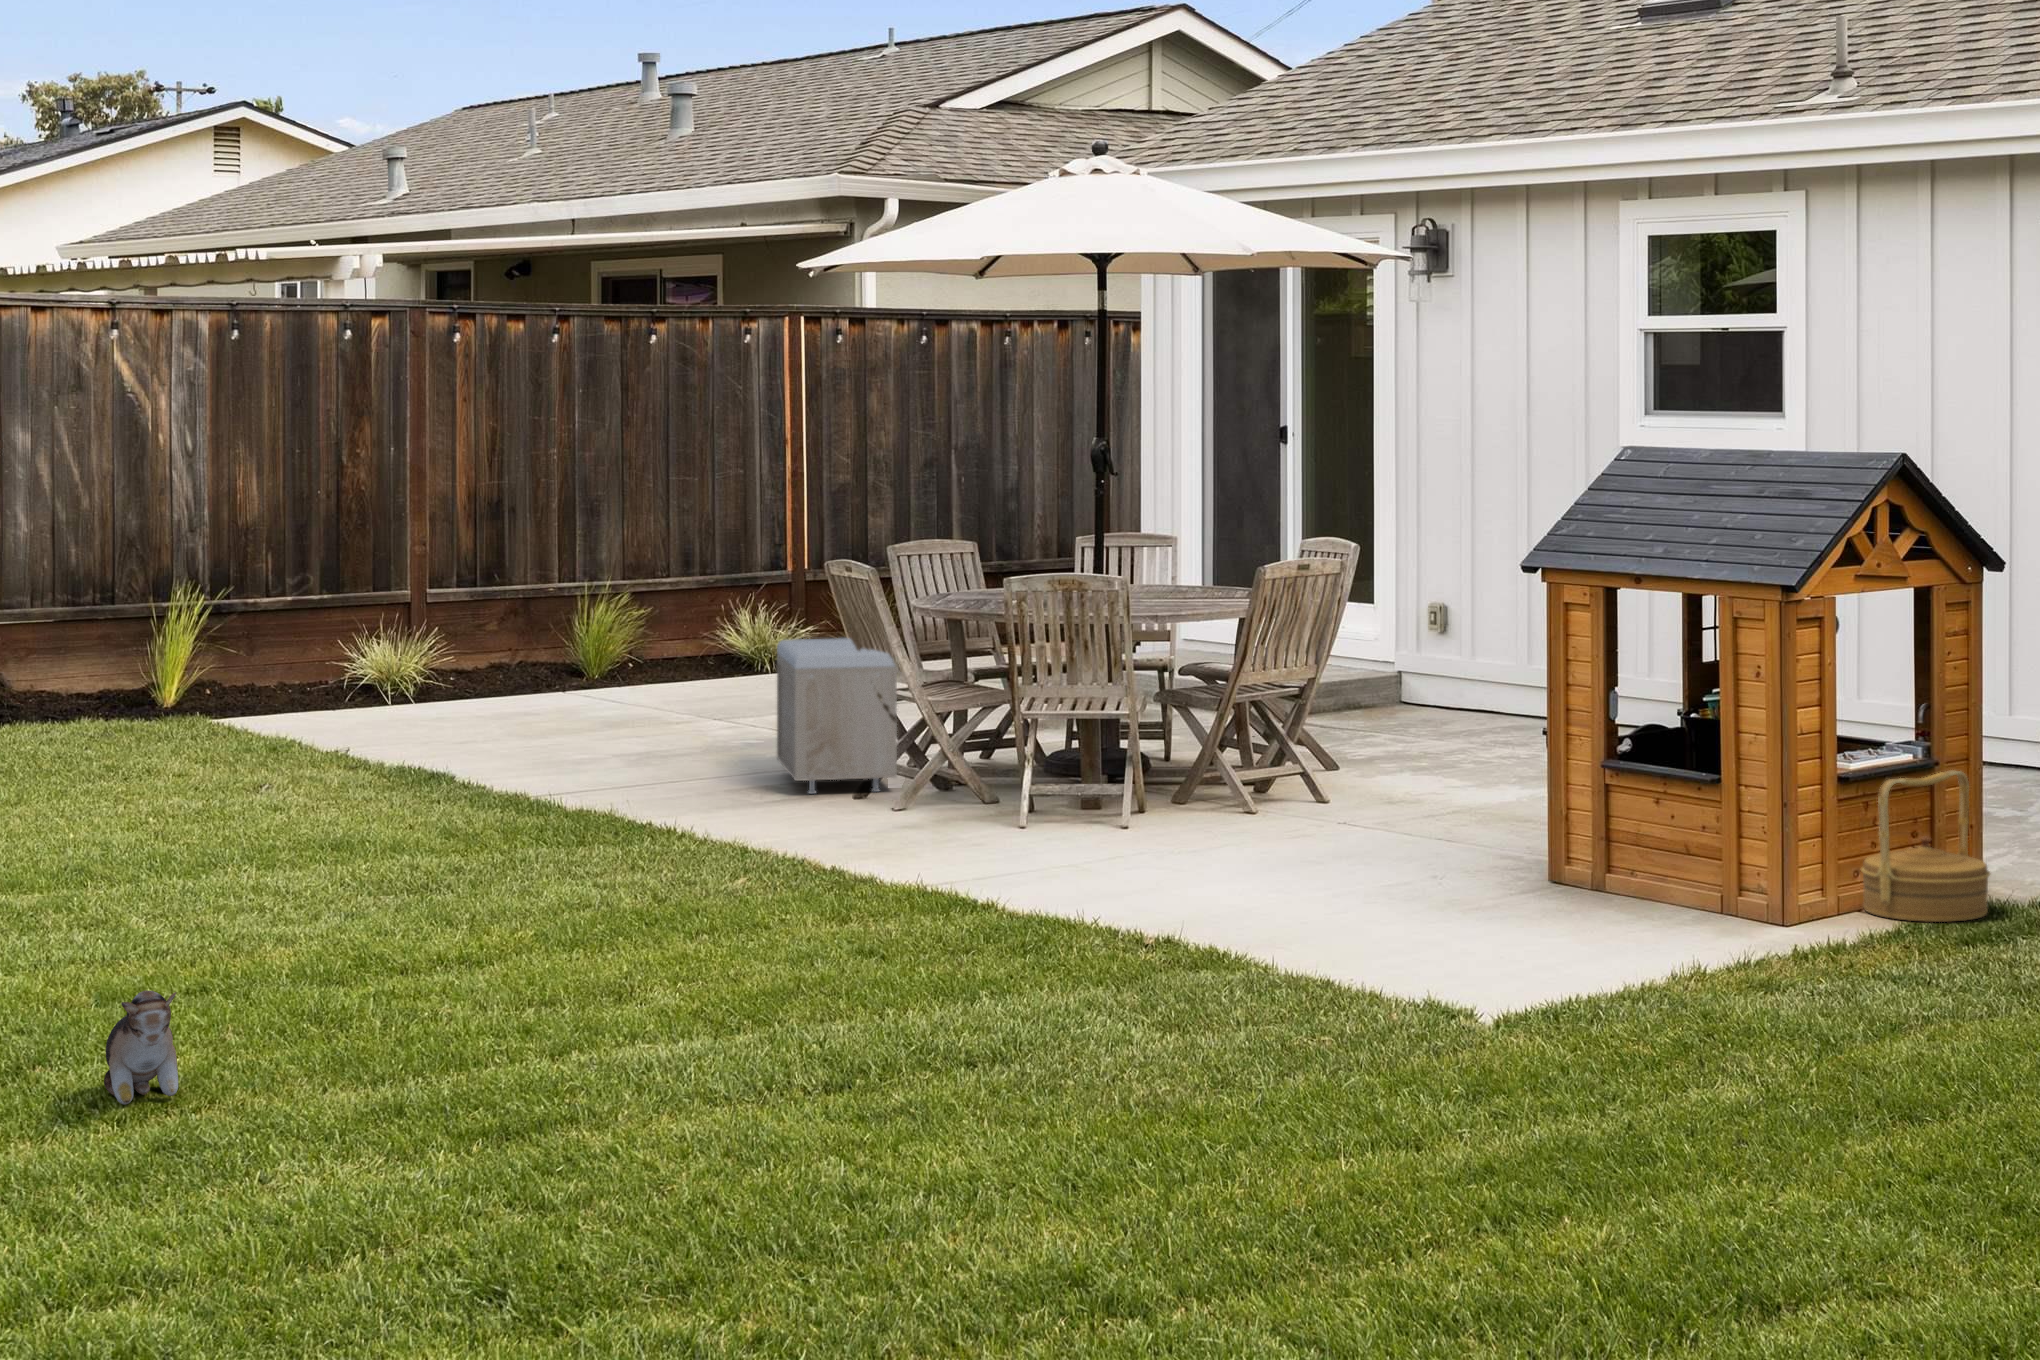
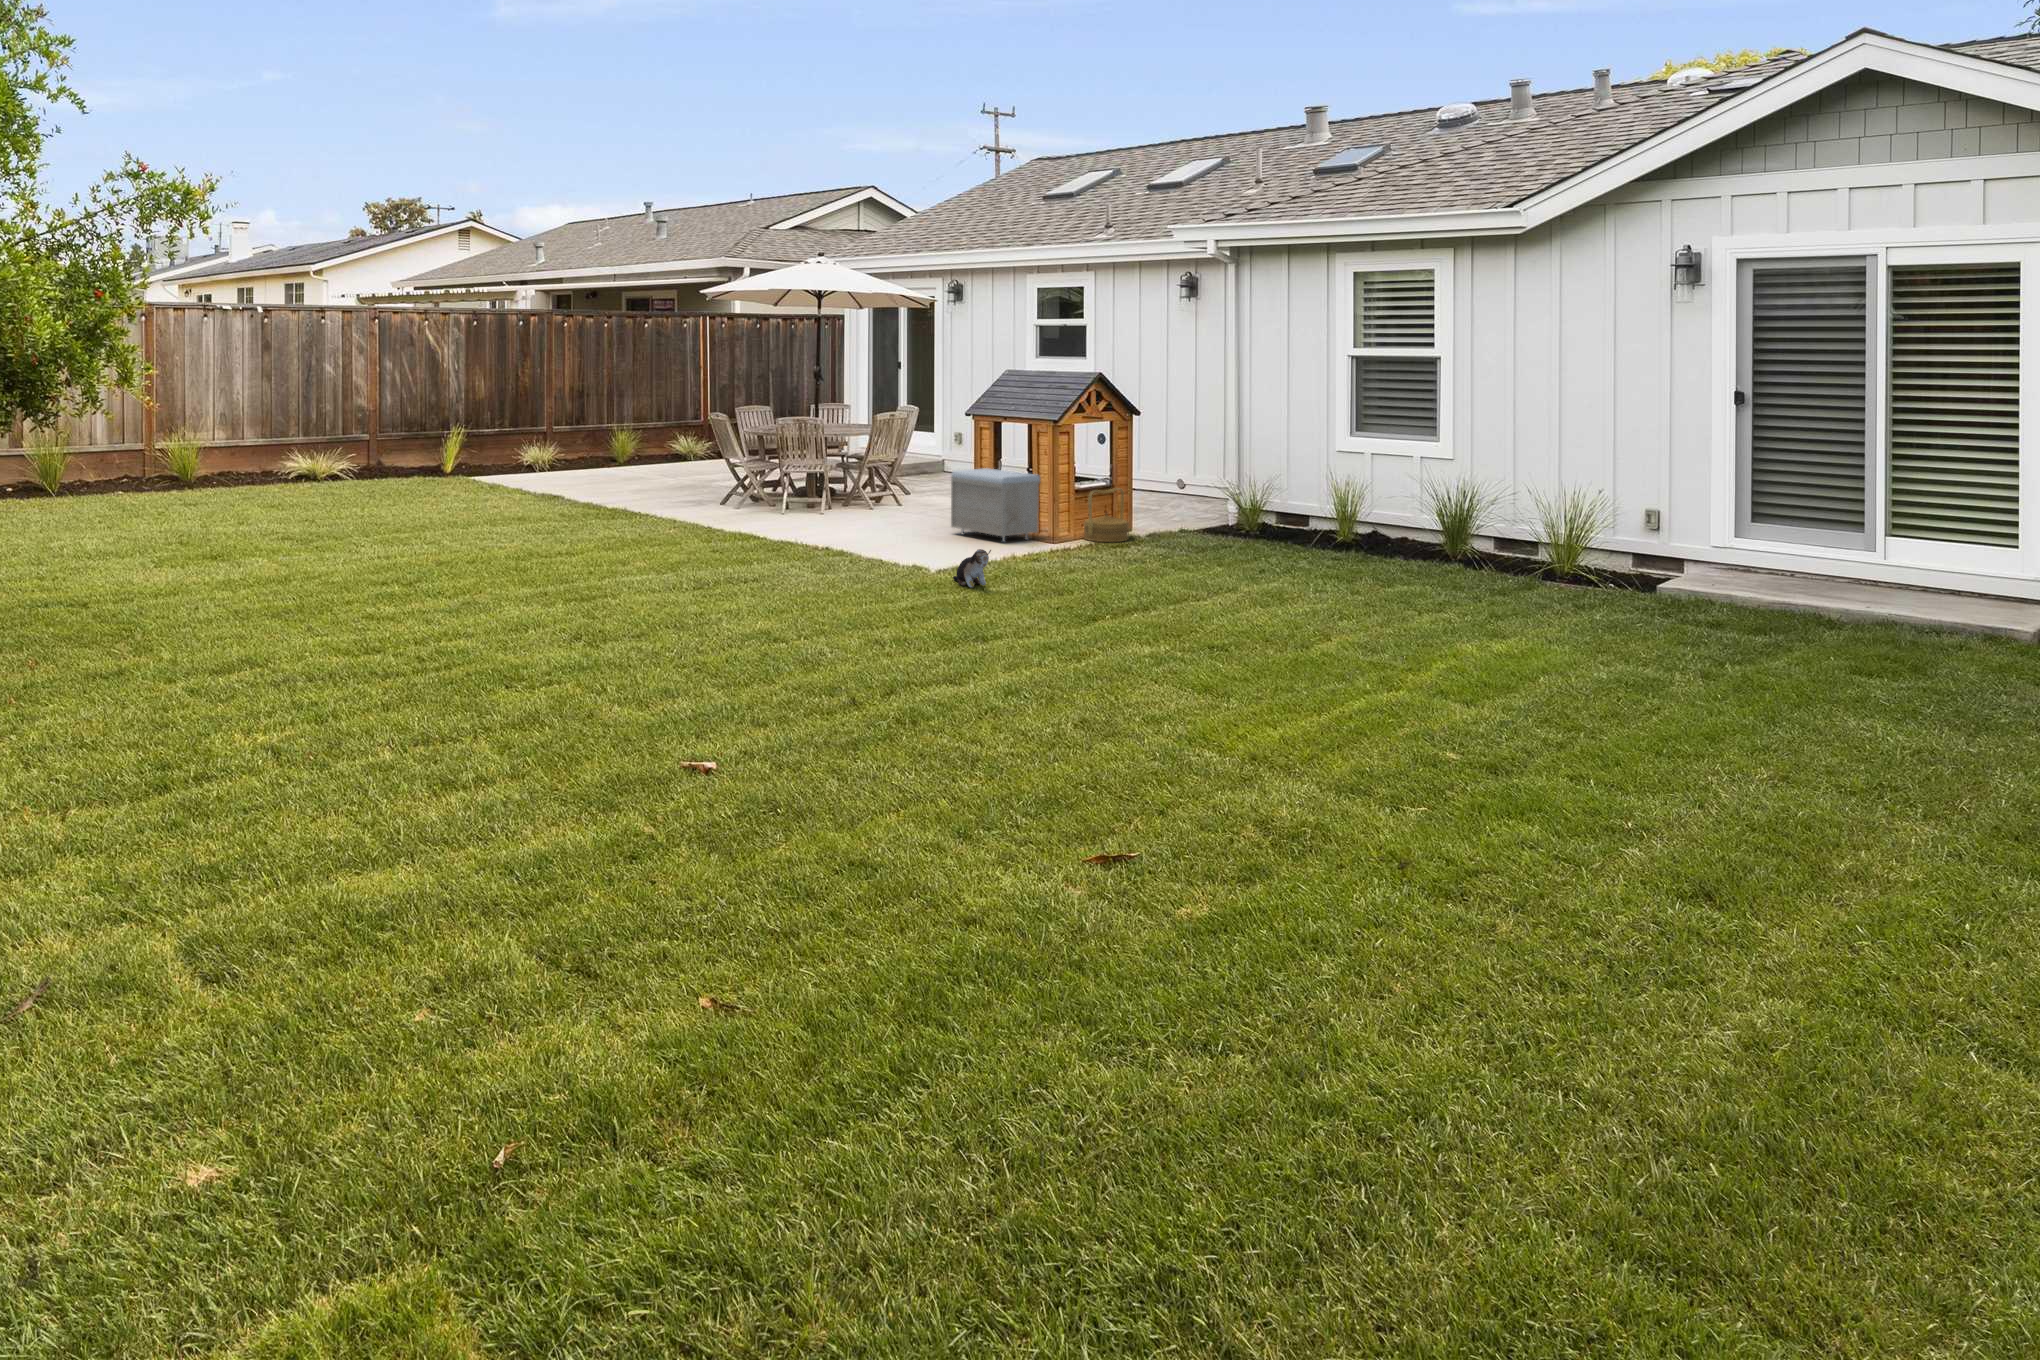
storage bench: present [777,638,899,794] -> present [951,468,1040,542]
plush toy: present [104,990,178,1104] -> present [953,549,991,588]

